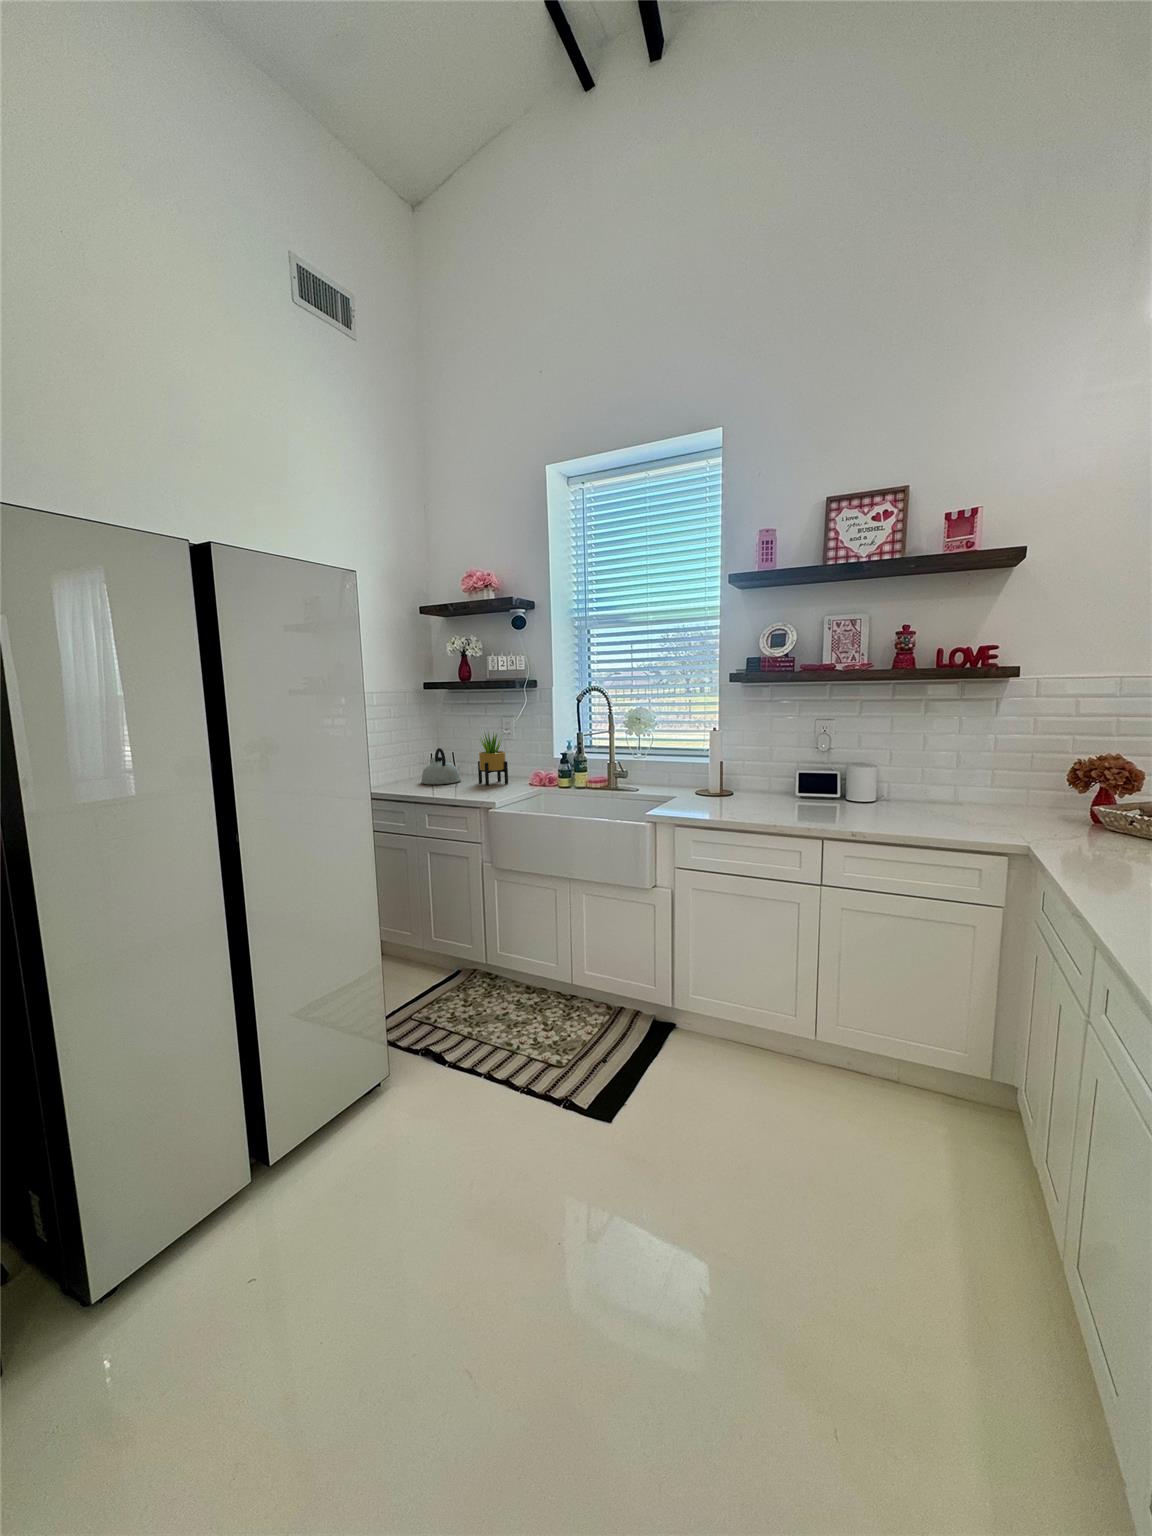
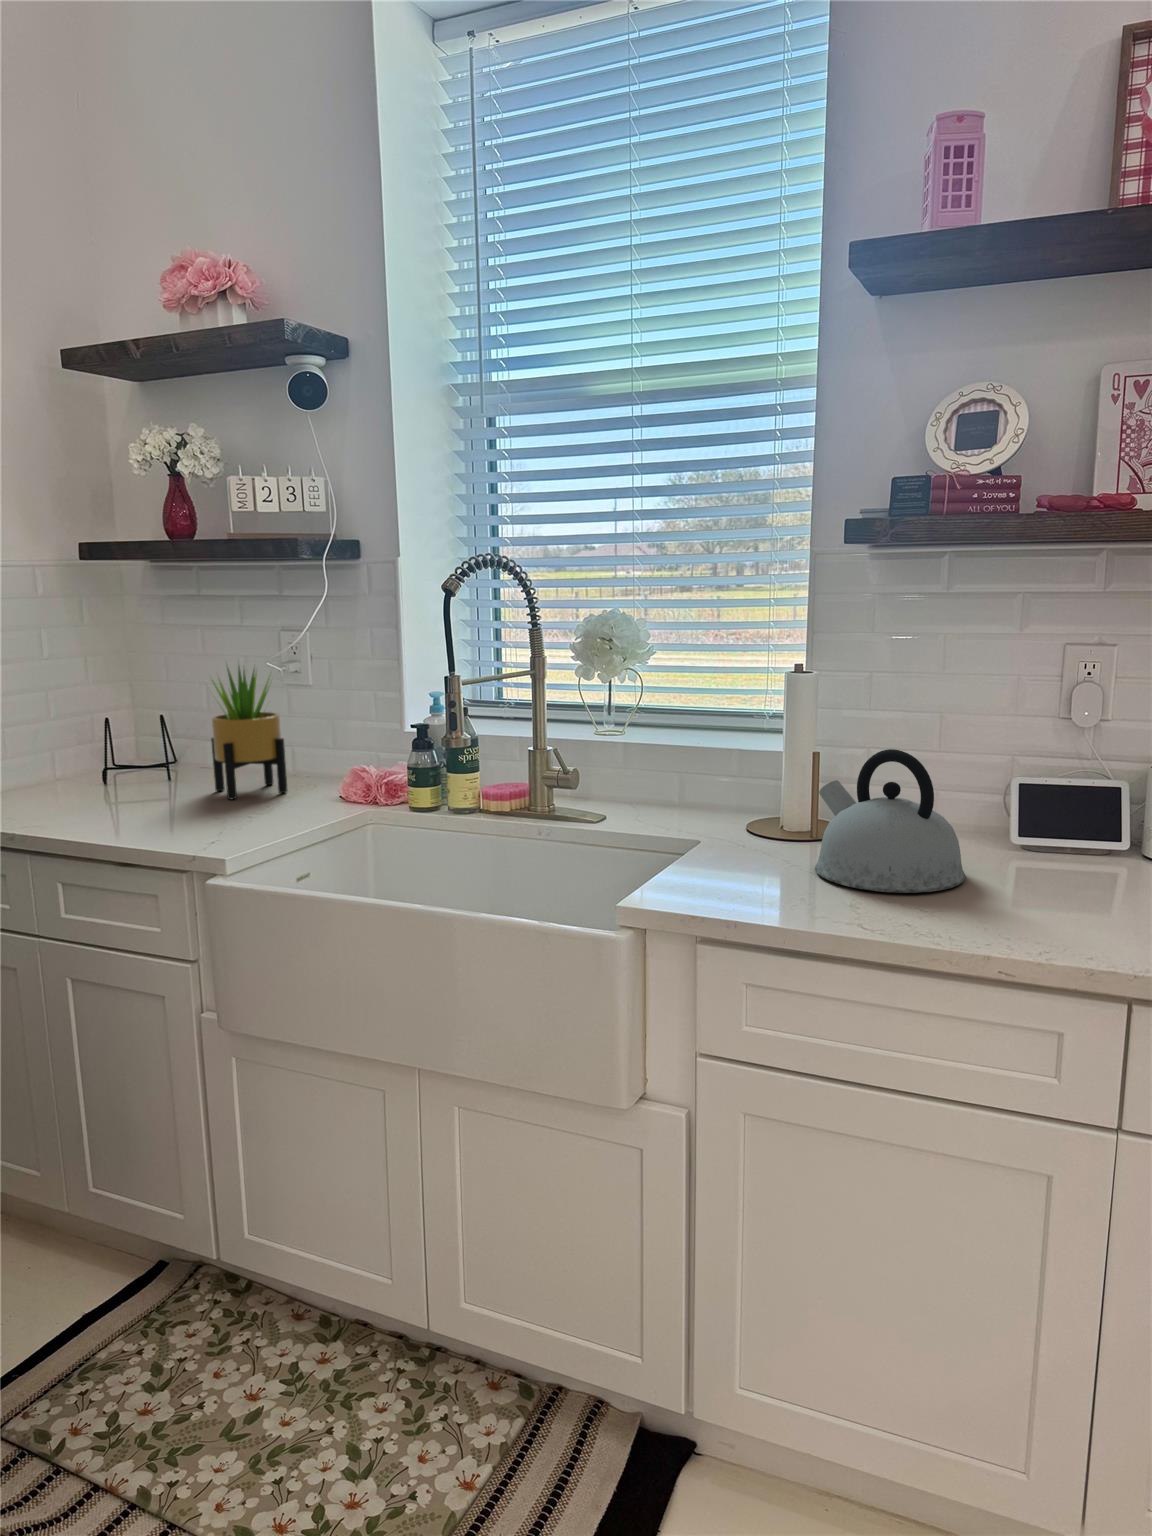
kettle: present [421,748,461,784] -> present [815,749,965,893]

